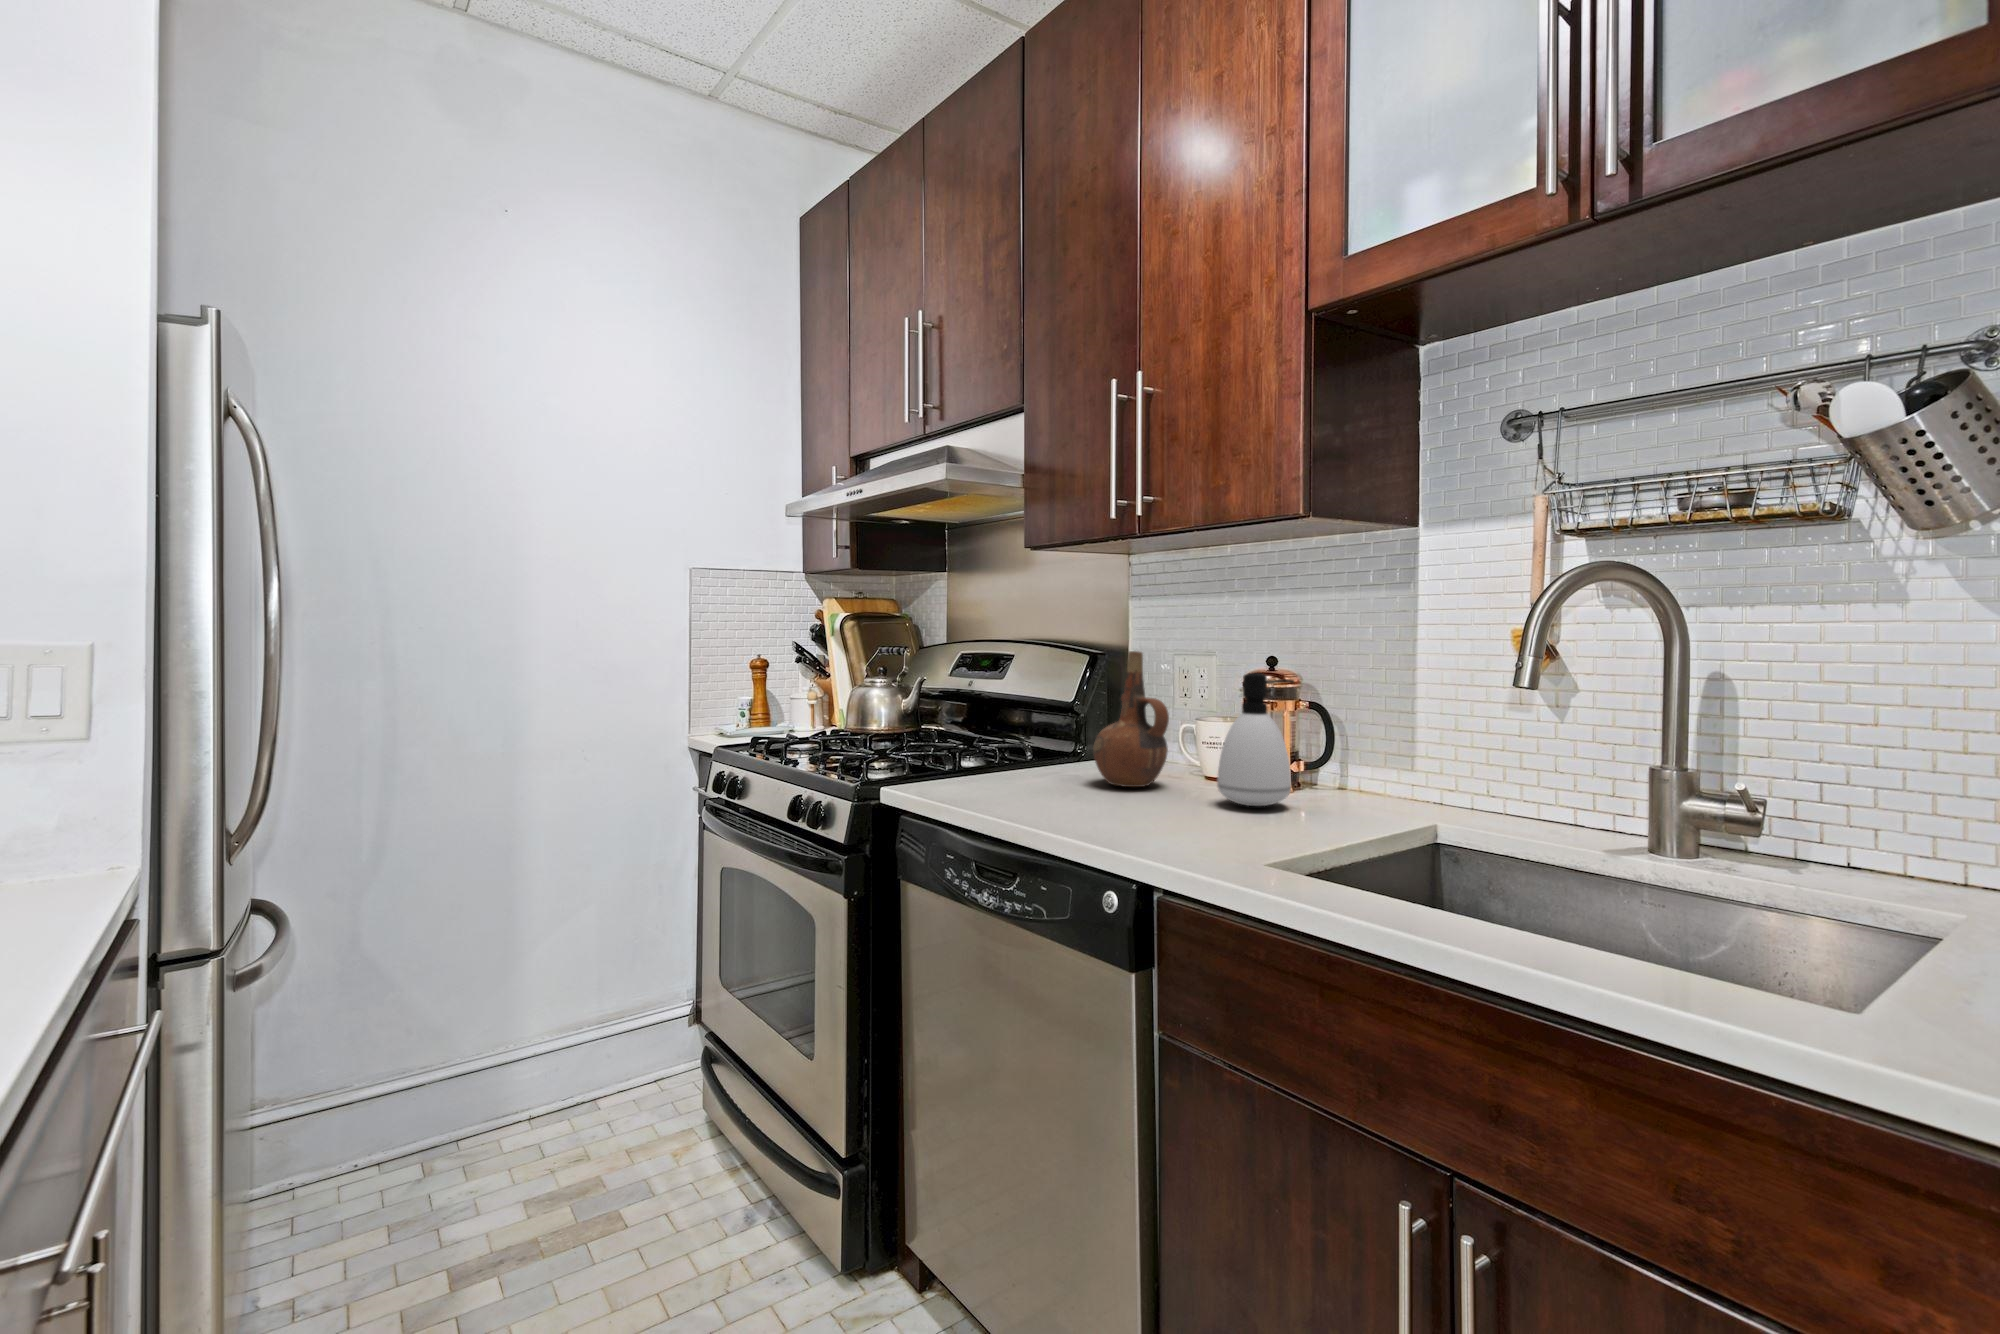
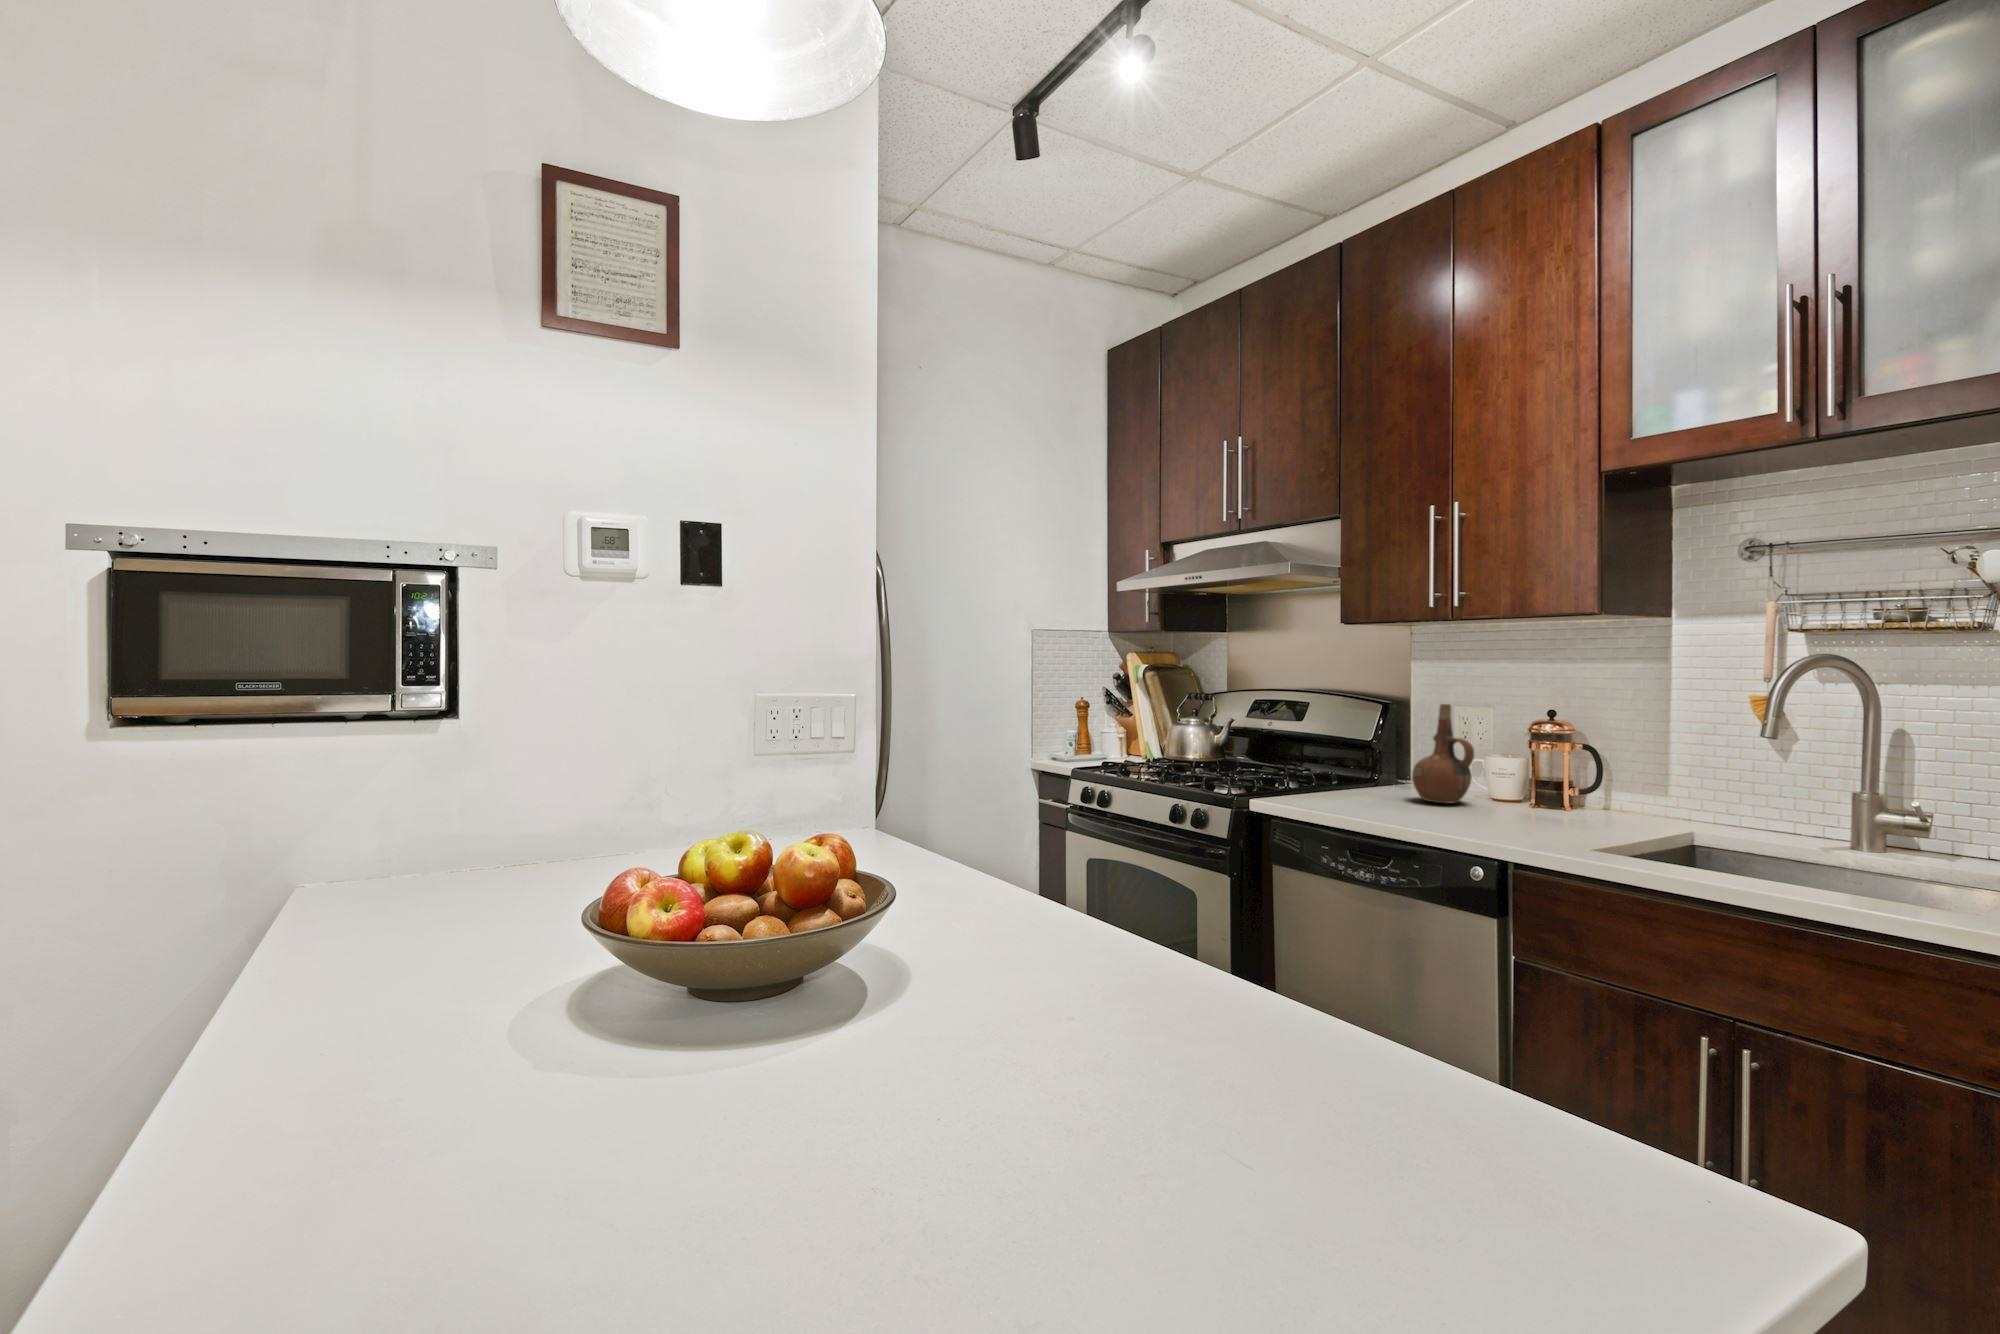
soap dispenser: present [1217,673,1295,806] -> none [1520,722,1581,817]

